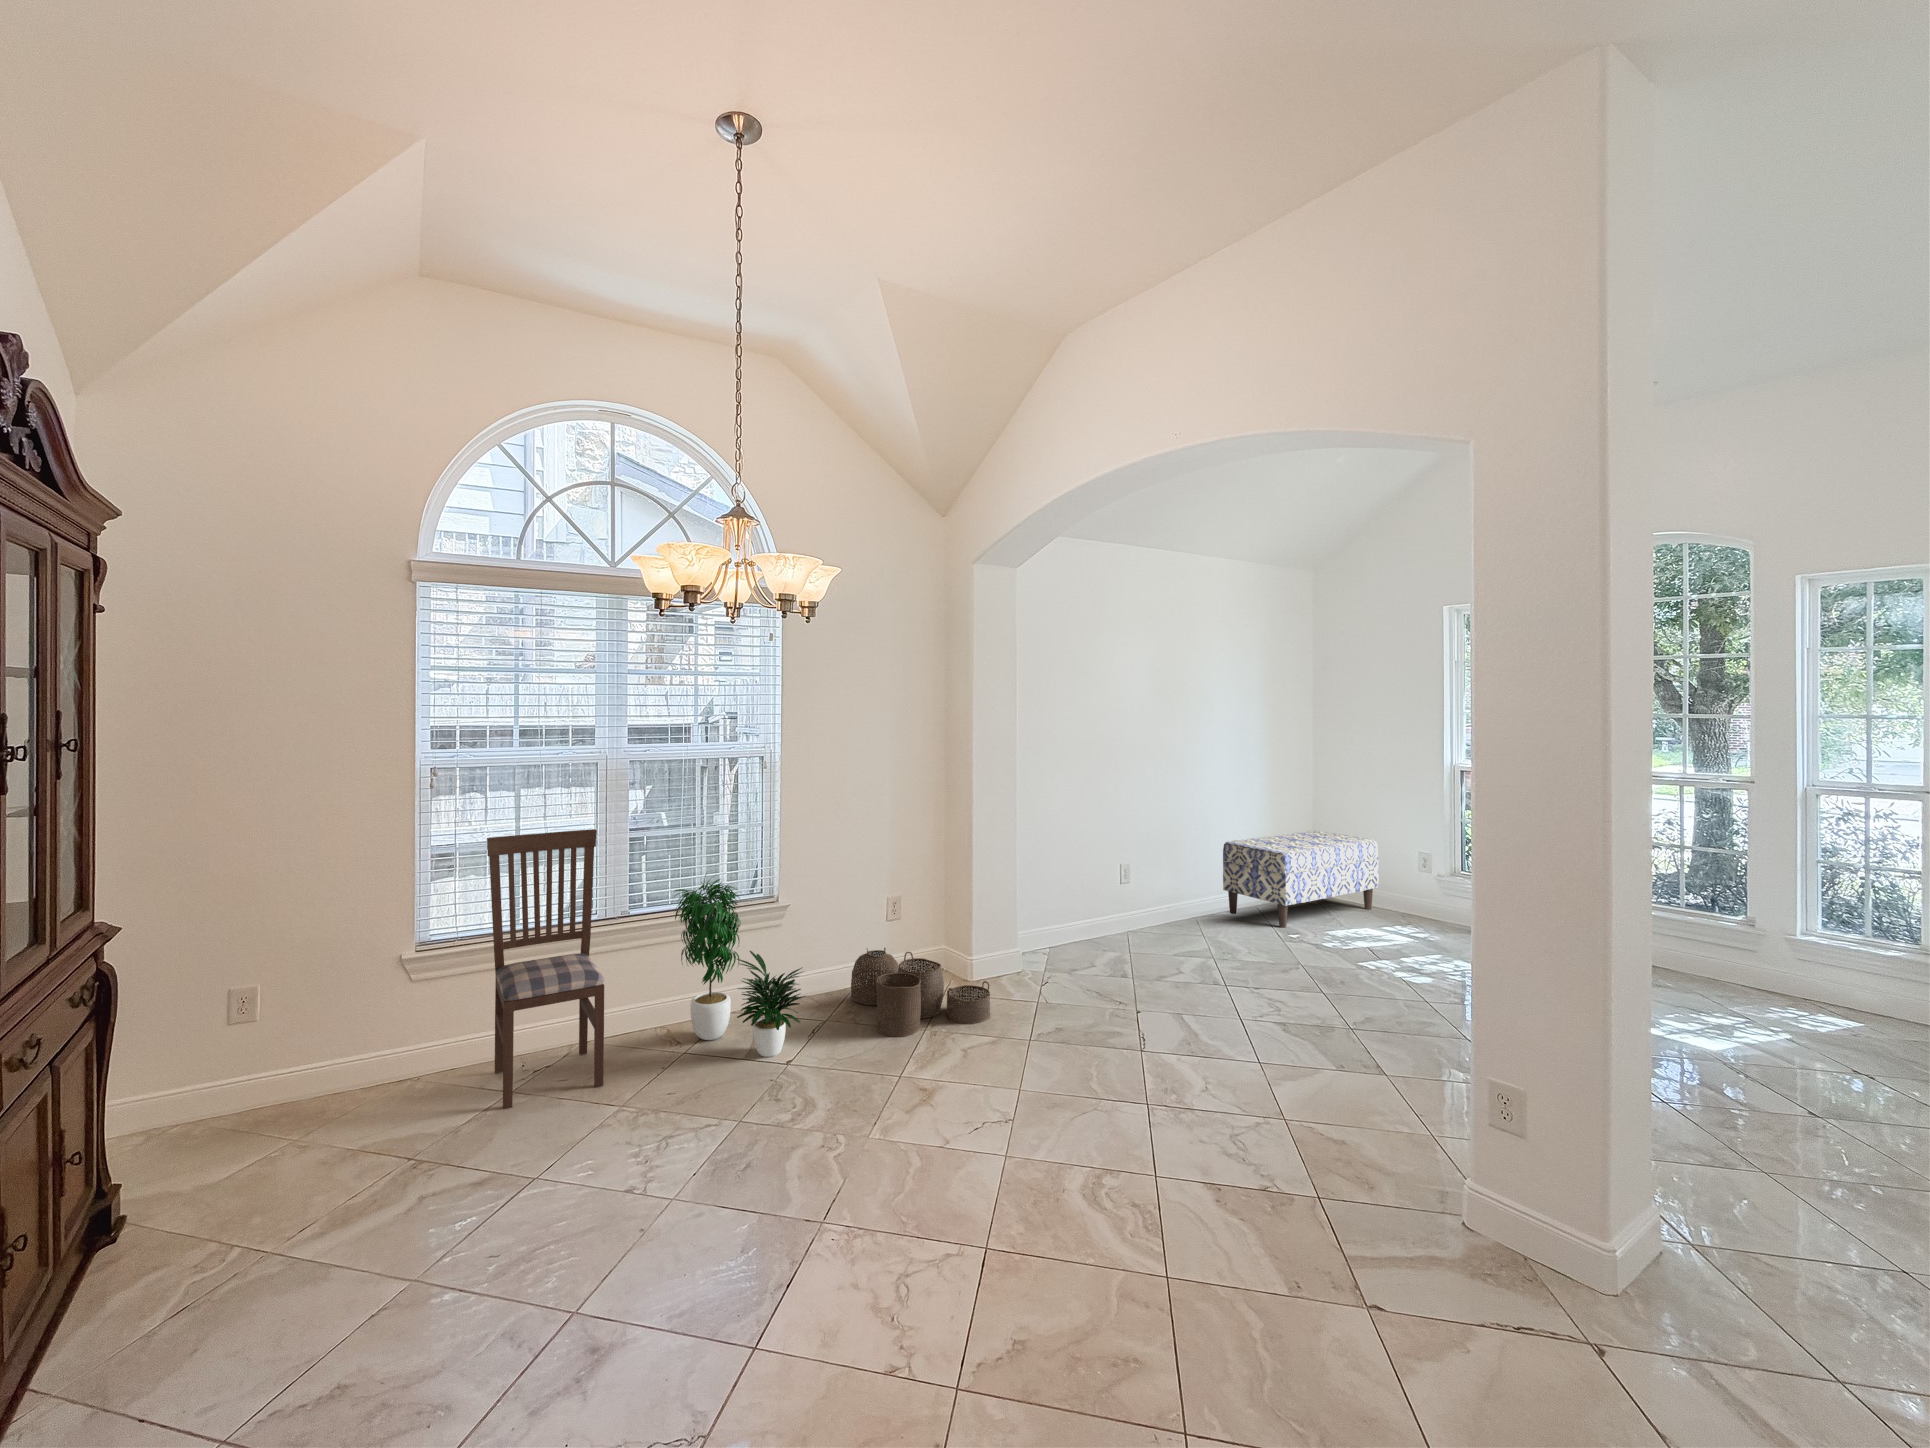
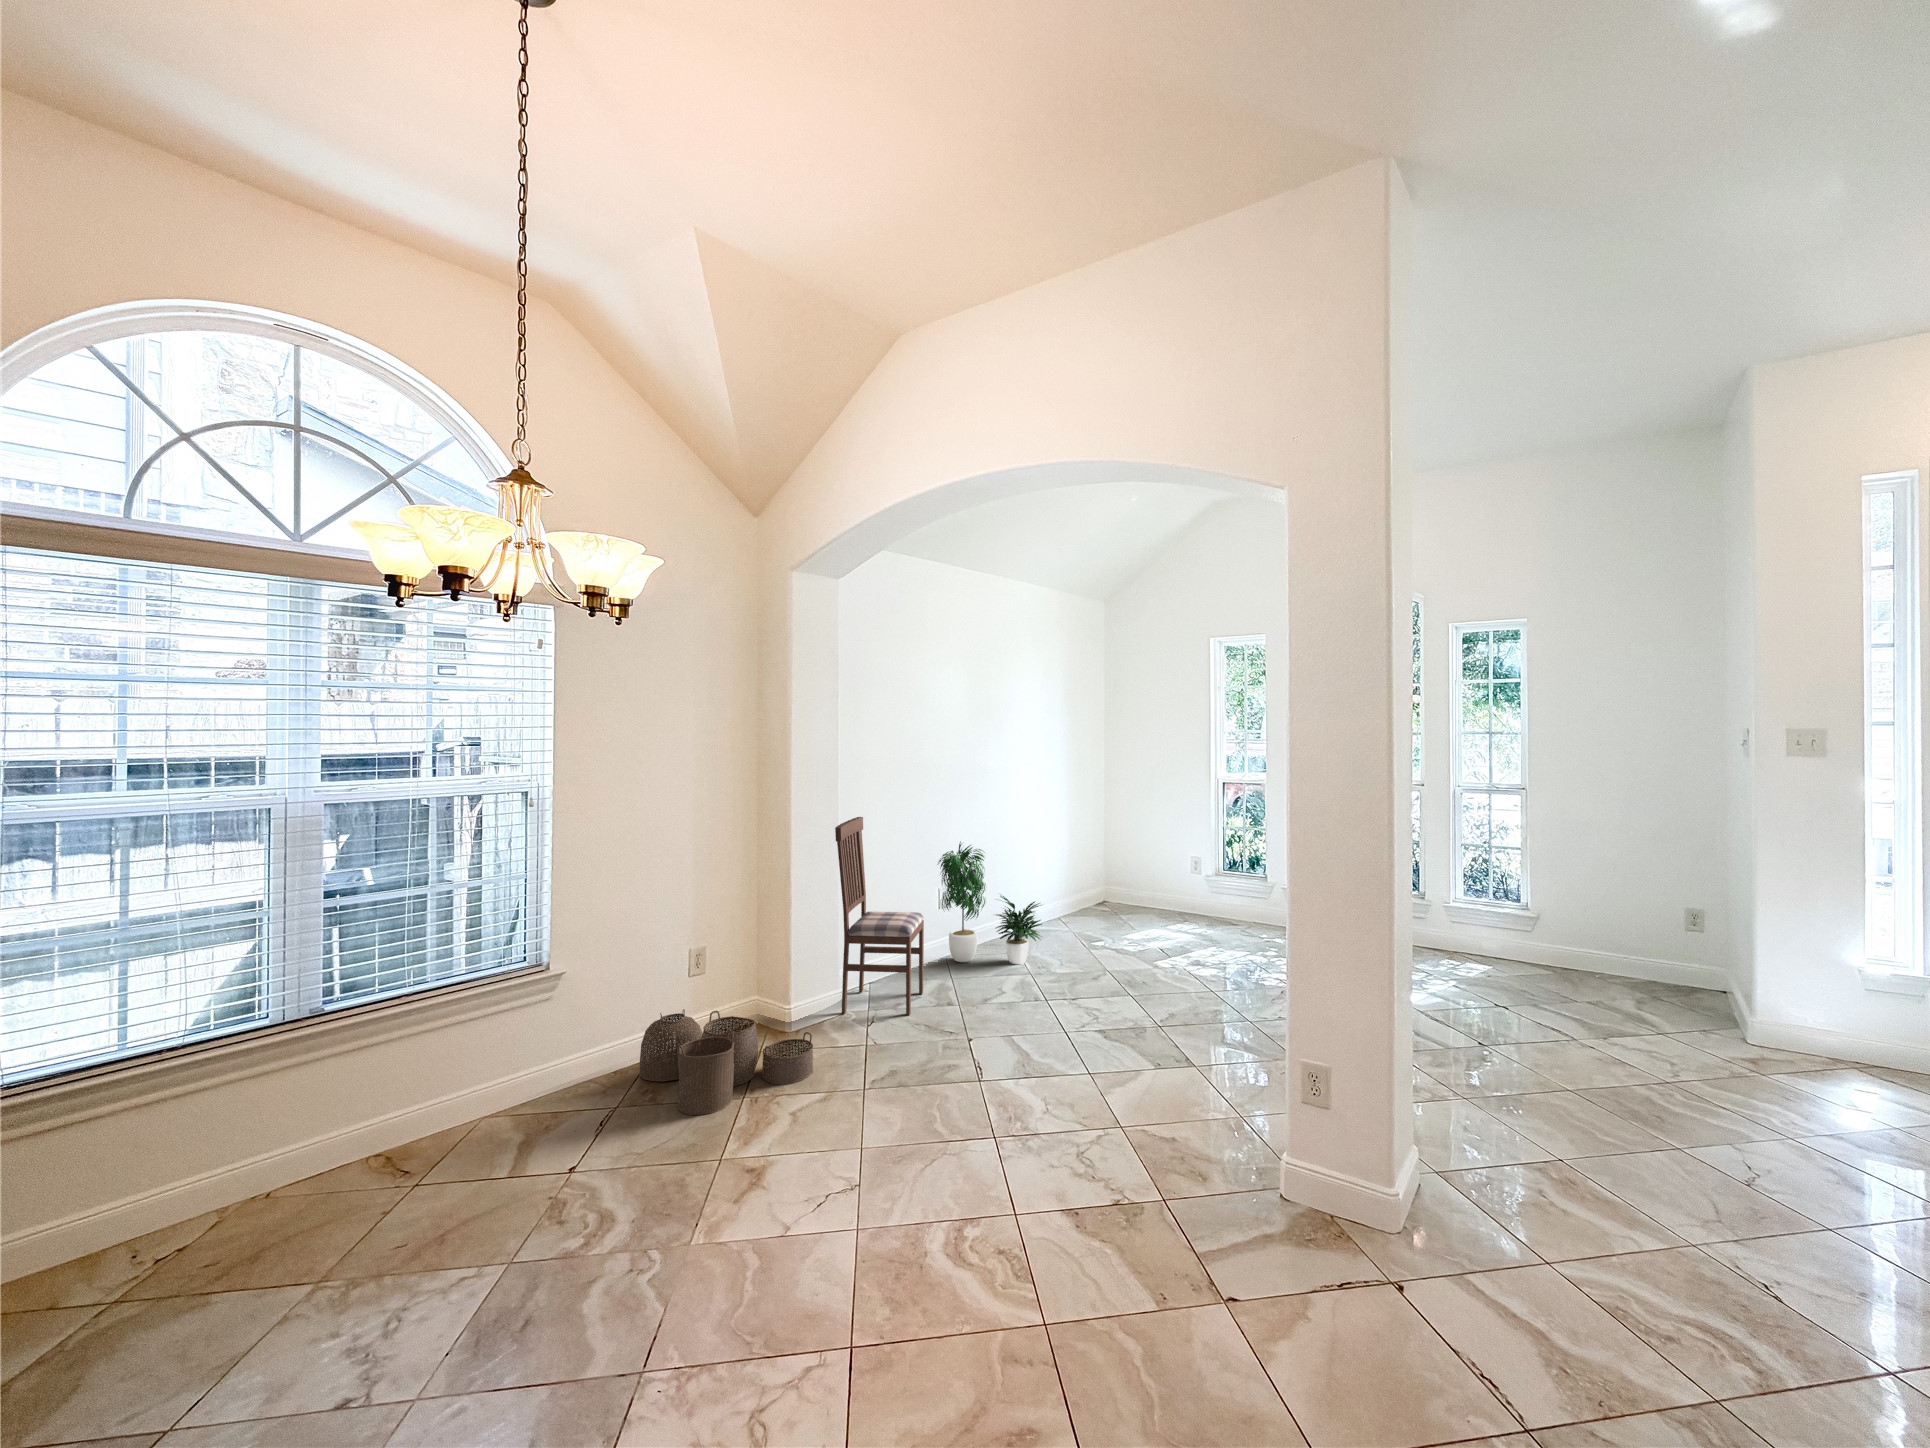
dining chair: present [487,829,604,1109] -> present [835,817,924,1016]
bench: present [1223,830,1379,928] -> none [1032,837,1164,935]
potted plant: present [674,875,806,1057] -> present [938,842,1042,964]

